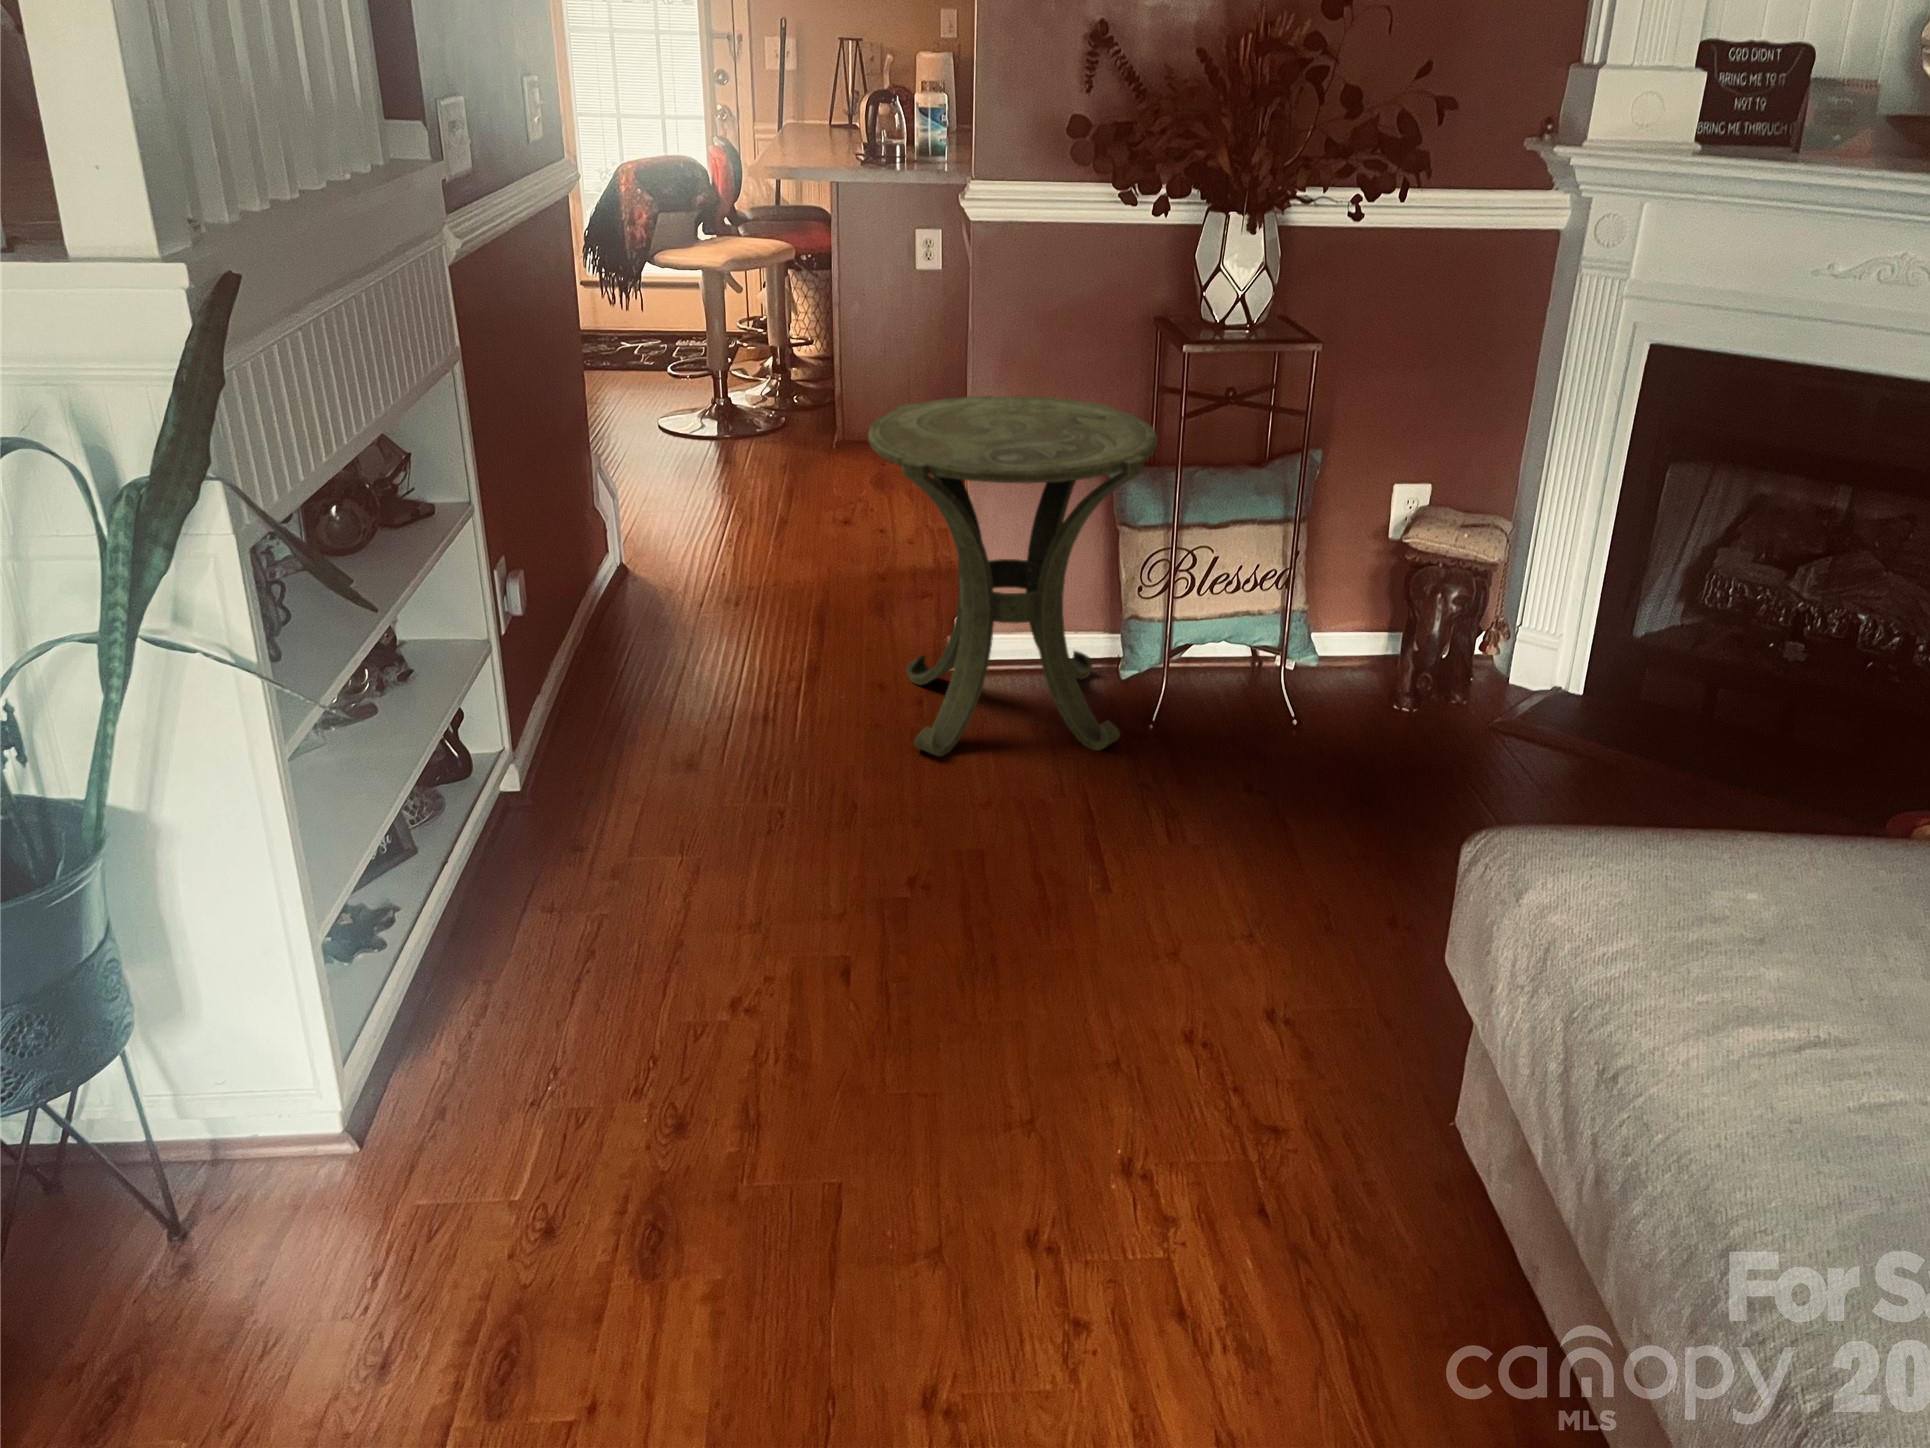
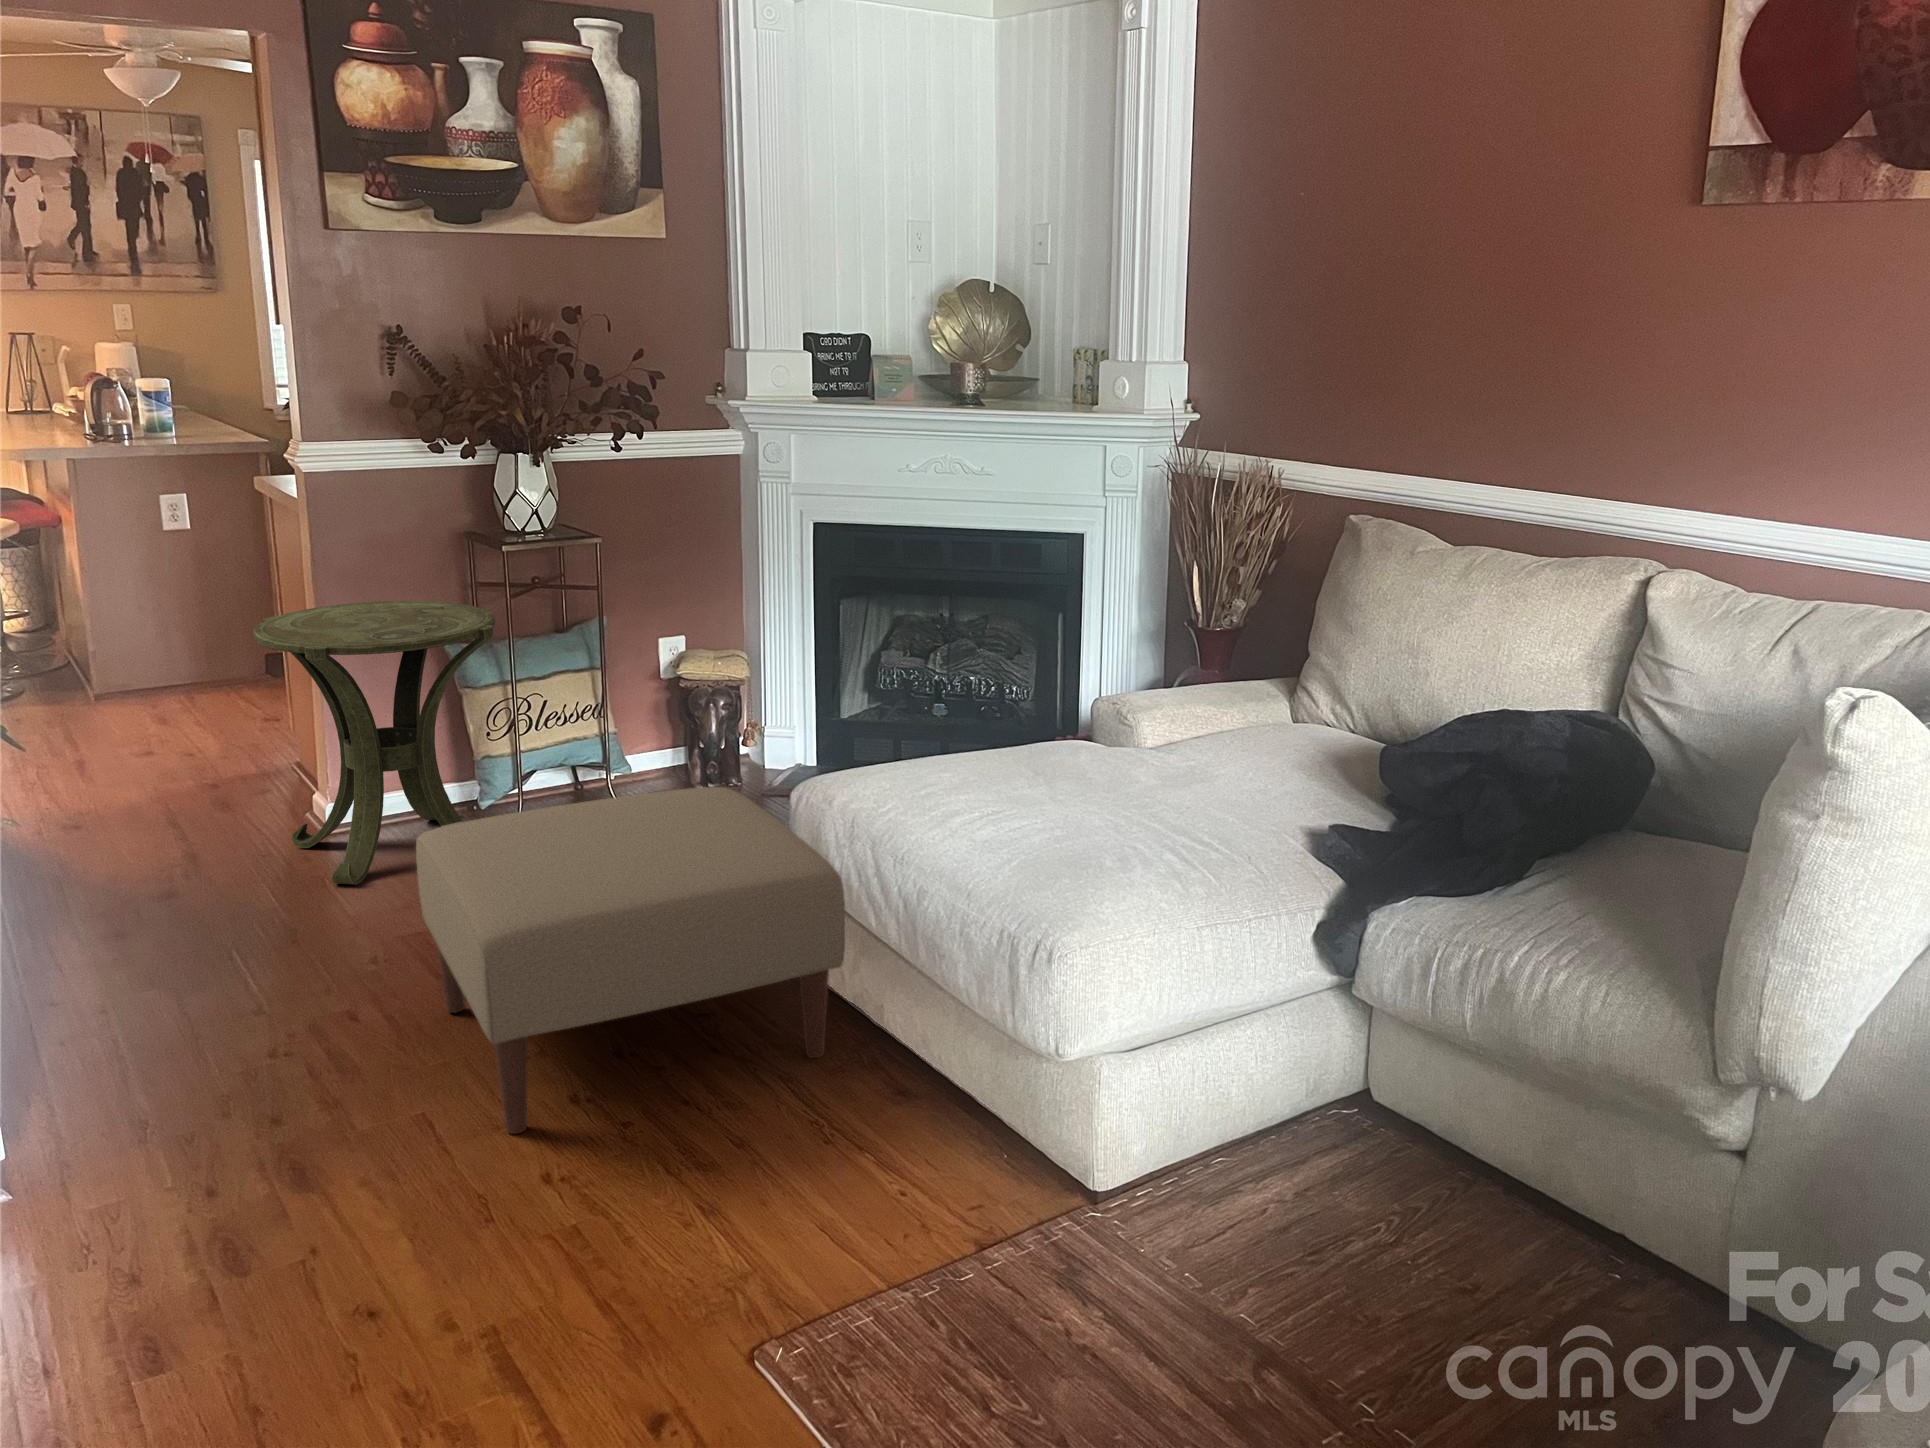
ottoman: none [843,782,1489,1345] -> present [416,787,845,1134]

